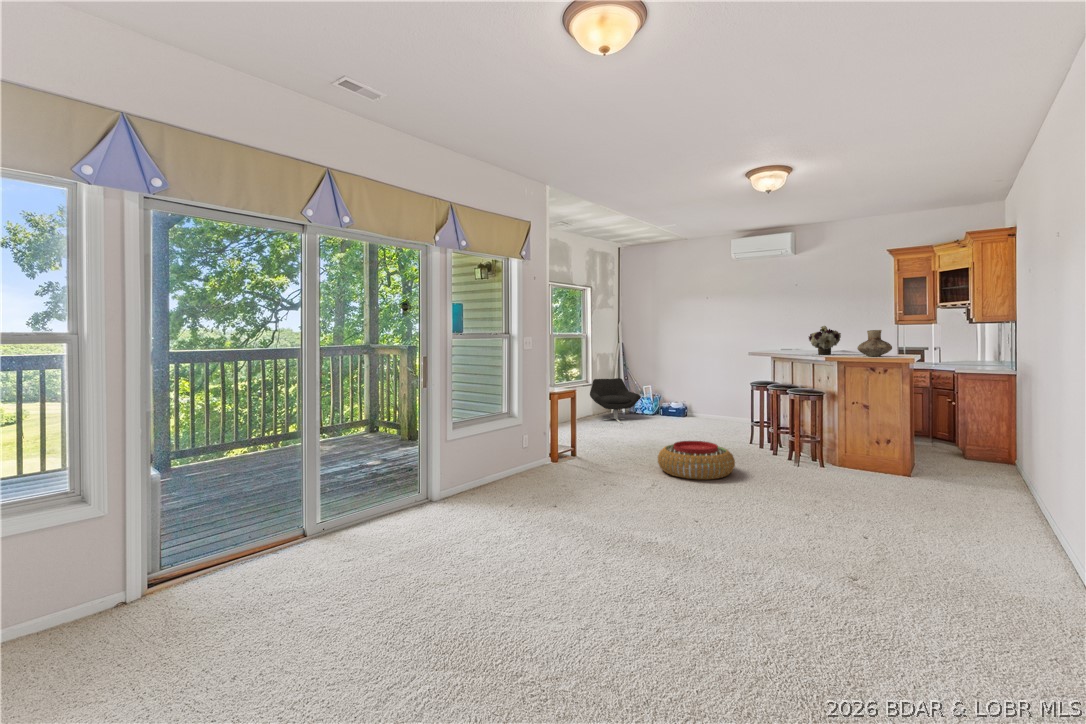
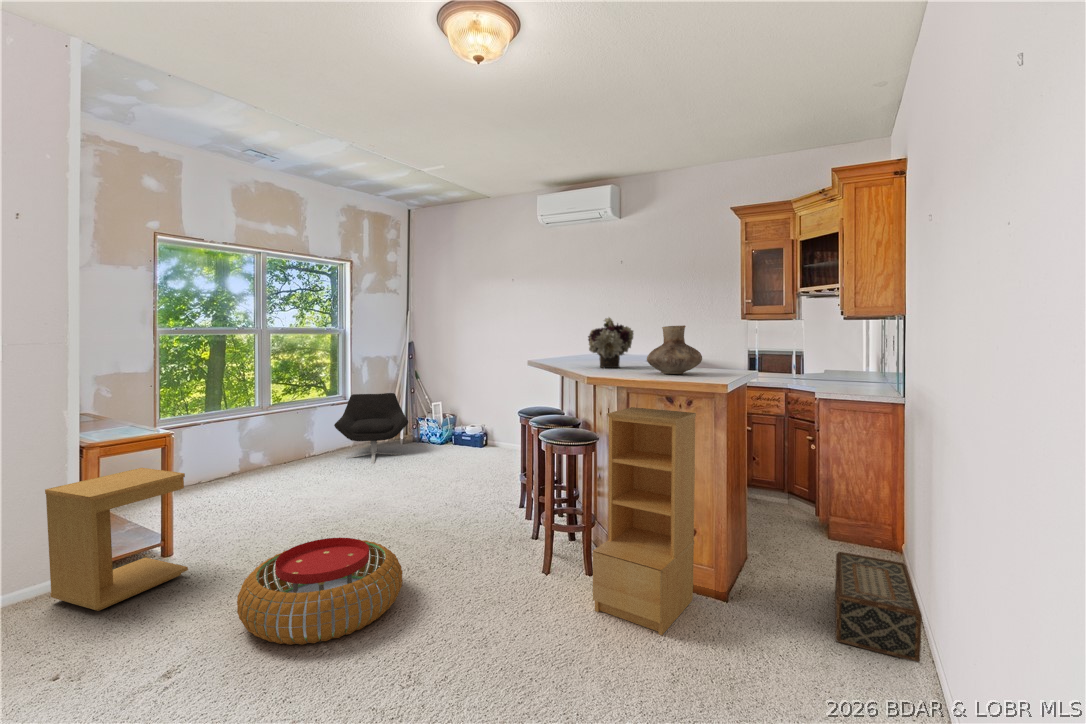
bookshelf: none [839,374,893,483] -> present [593,407,696,635]
side table: none [557,407,605,469] -> present [45,468,188,611]
woven basket: none [974,452,1024,492] -> present [835,552,922,662]

